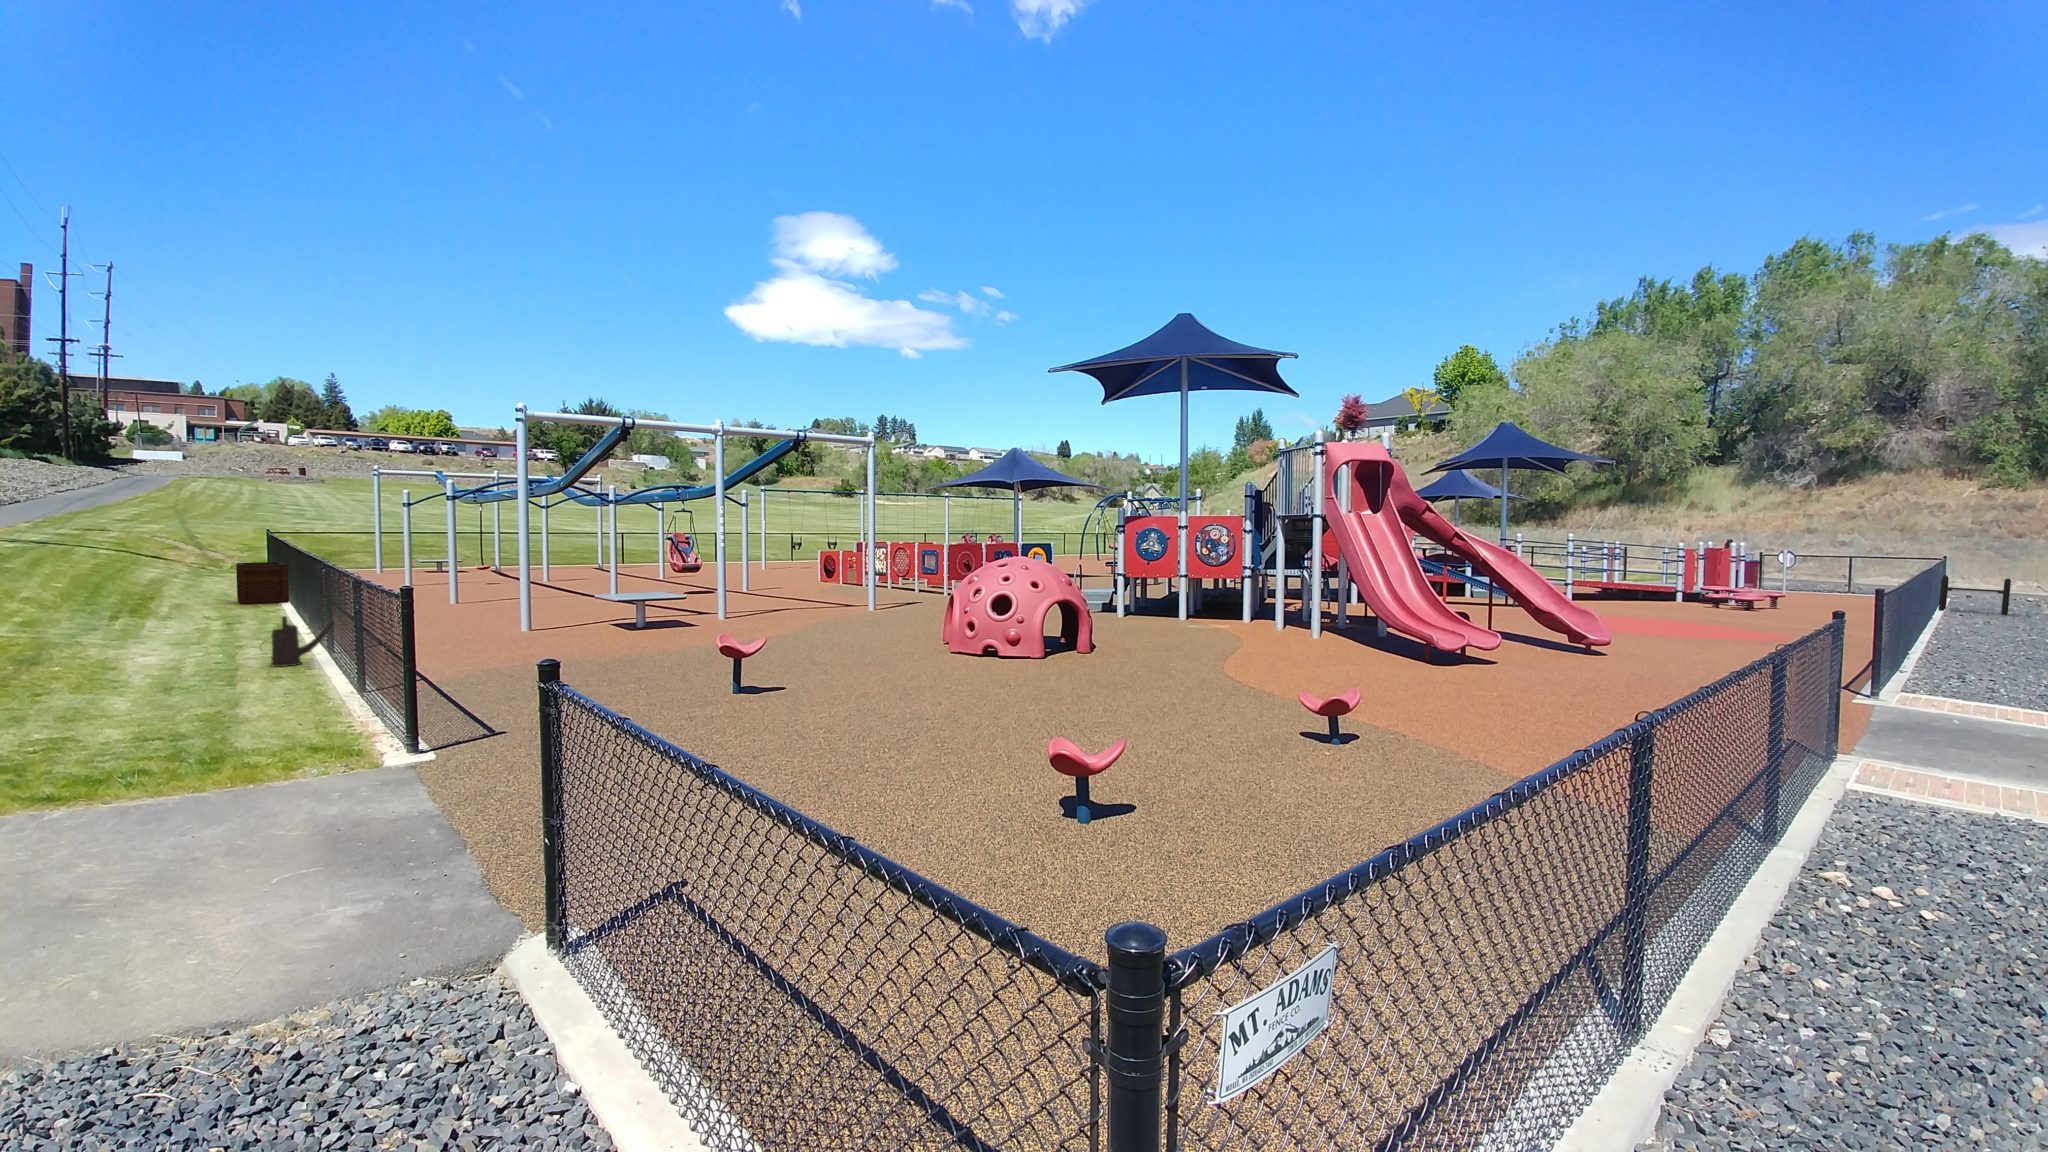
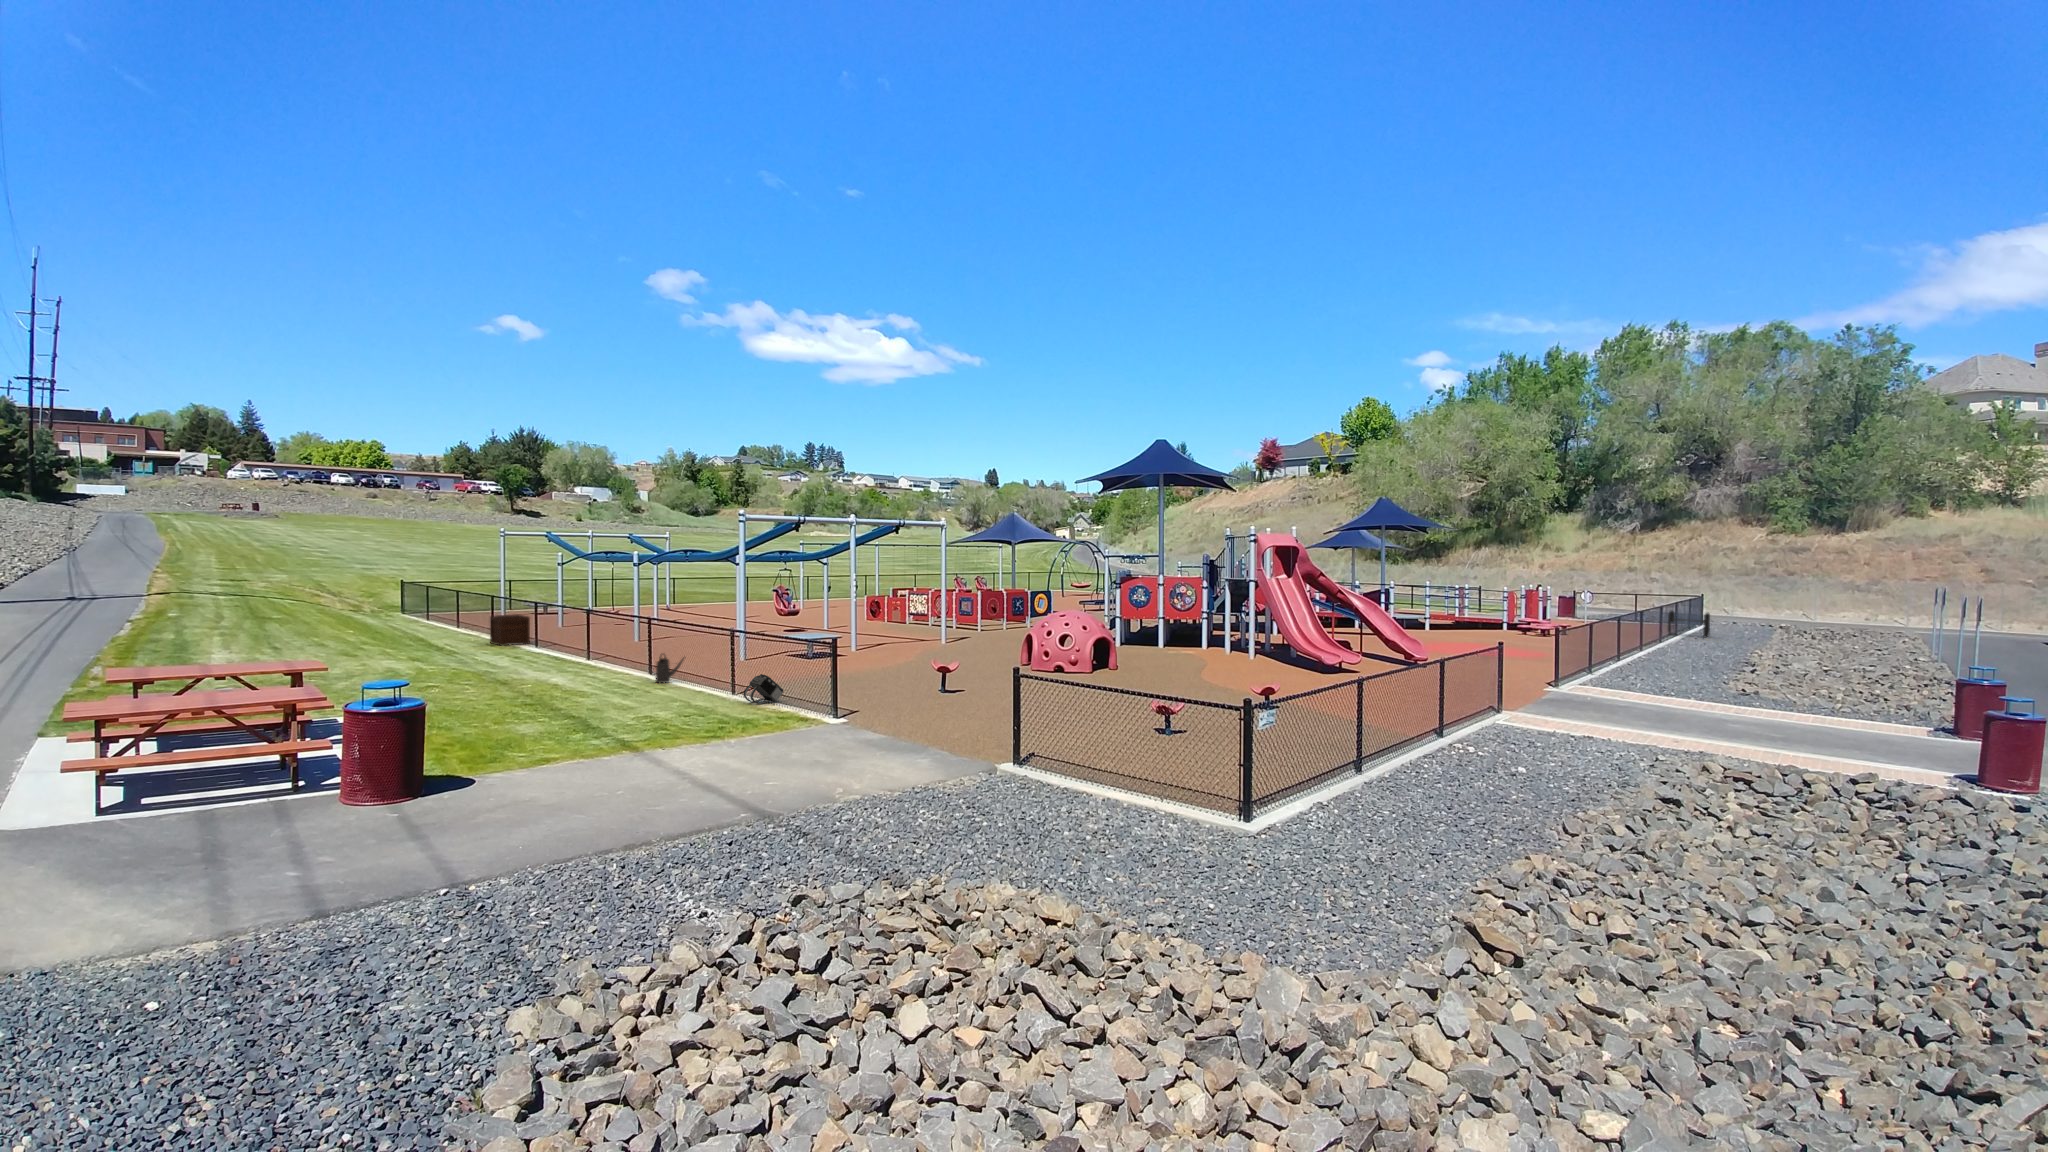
backpack: none [297,657,383,716] -> present [744,674,783,704]

